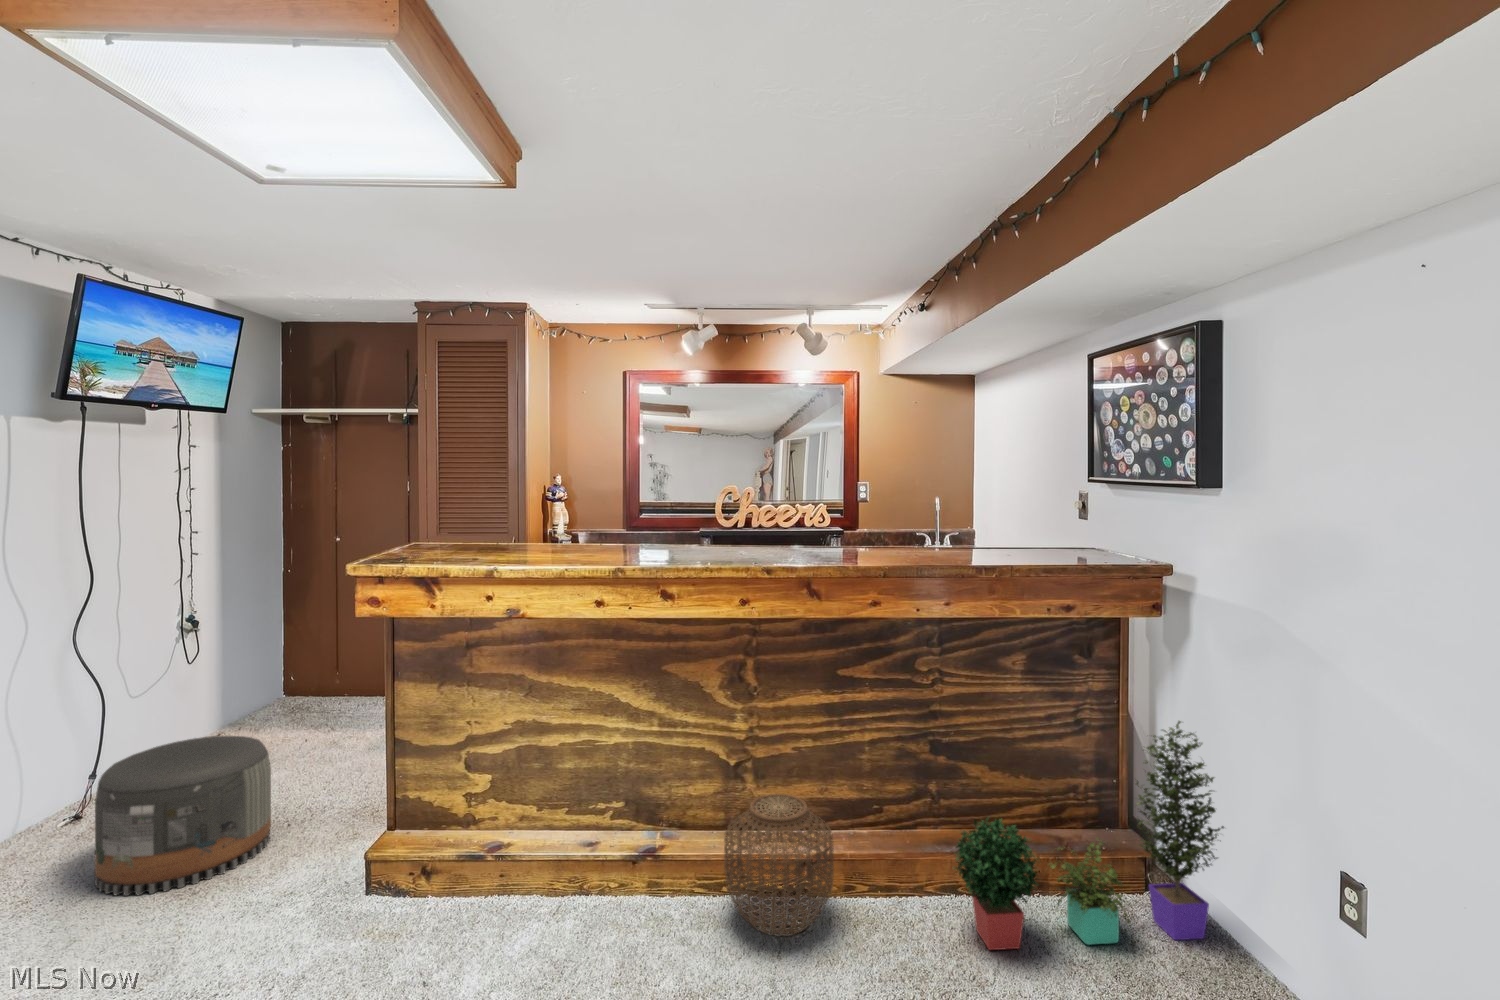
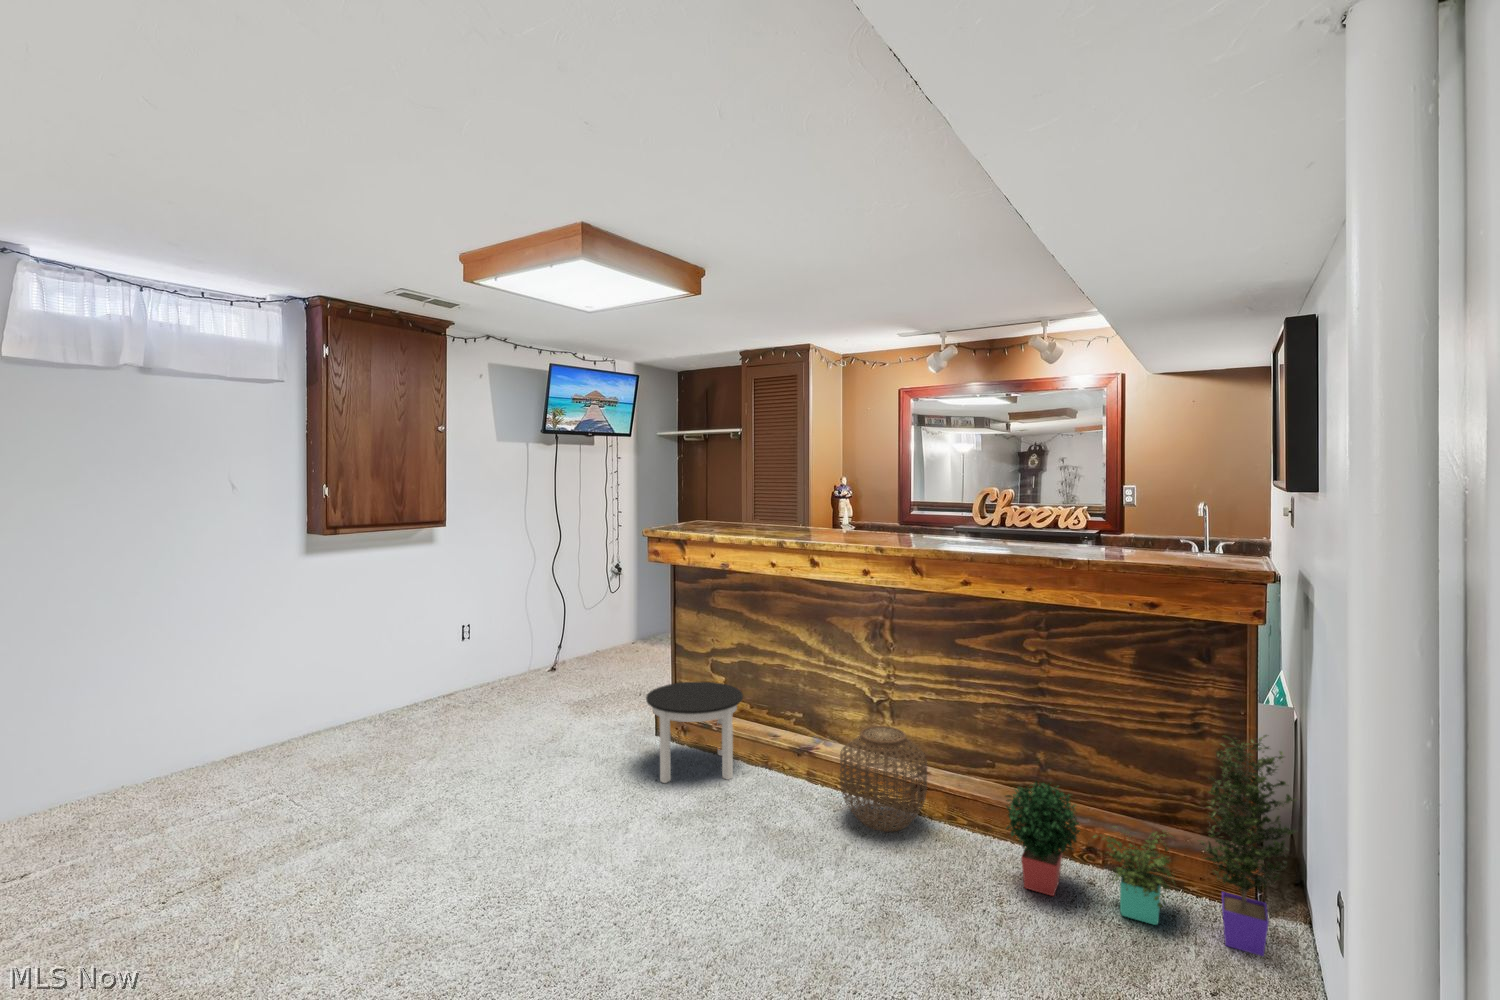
pouf: present [95,736,271,896] -> none [549,630,632,712]
round table: none [384,785,544,976] -> present [646,682,743,783]

